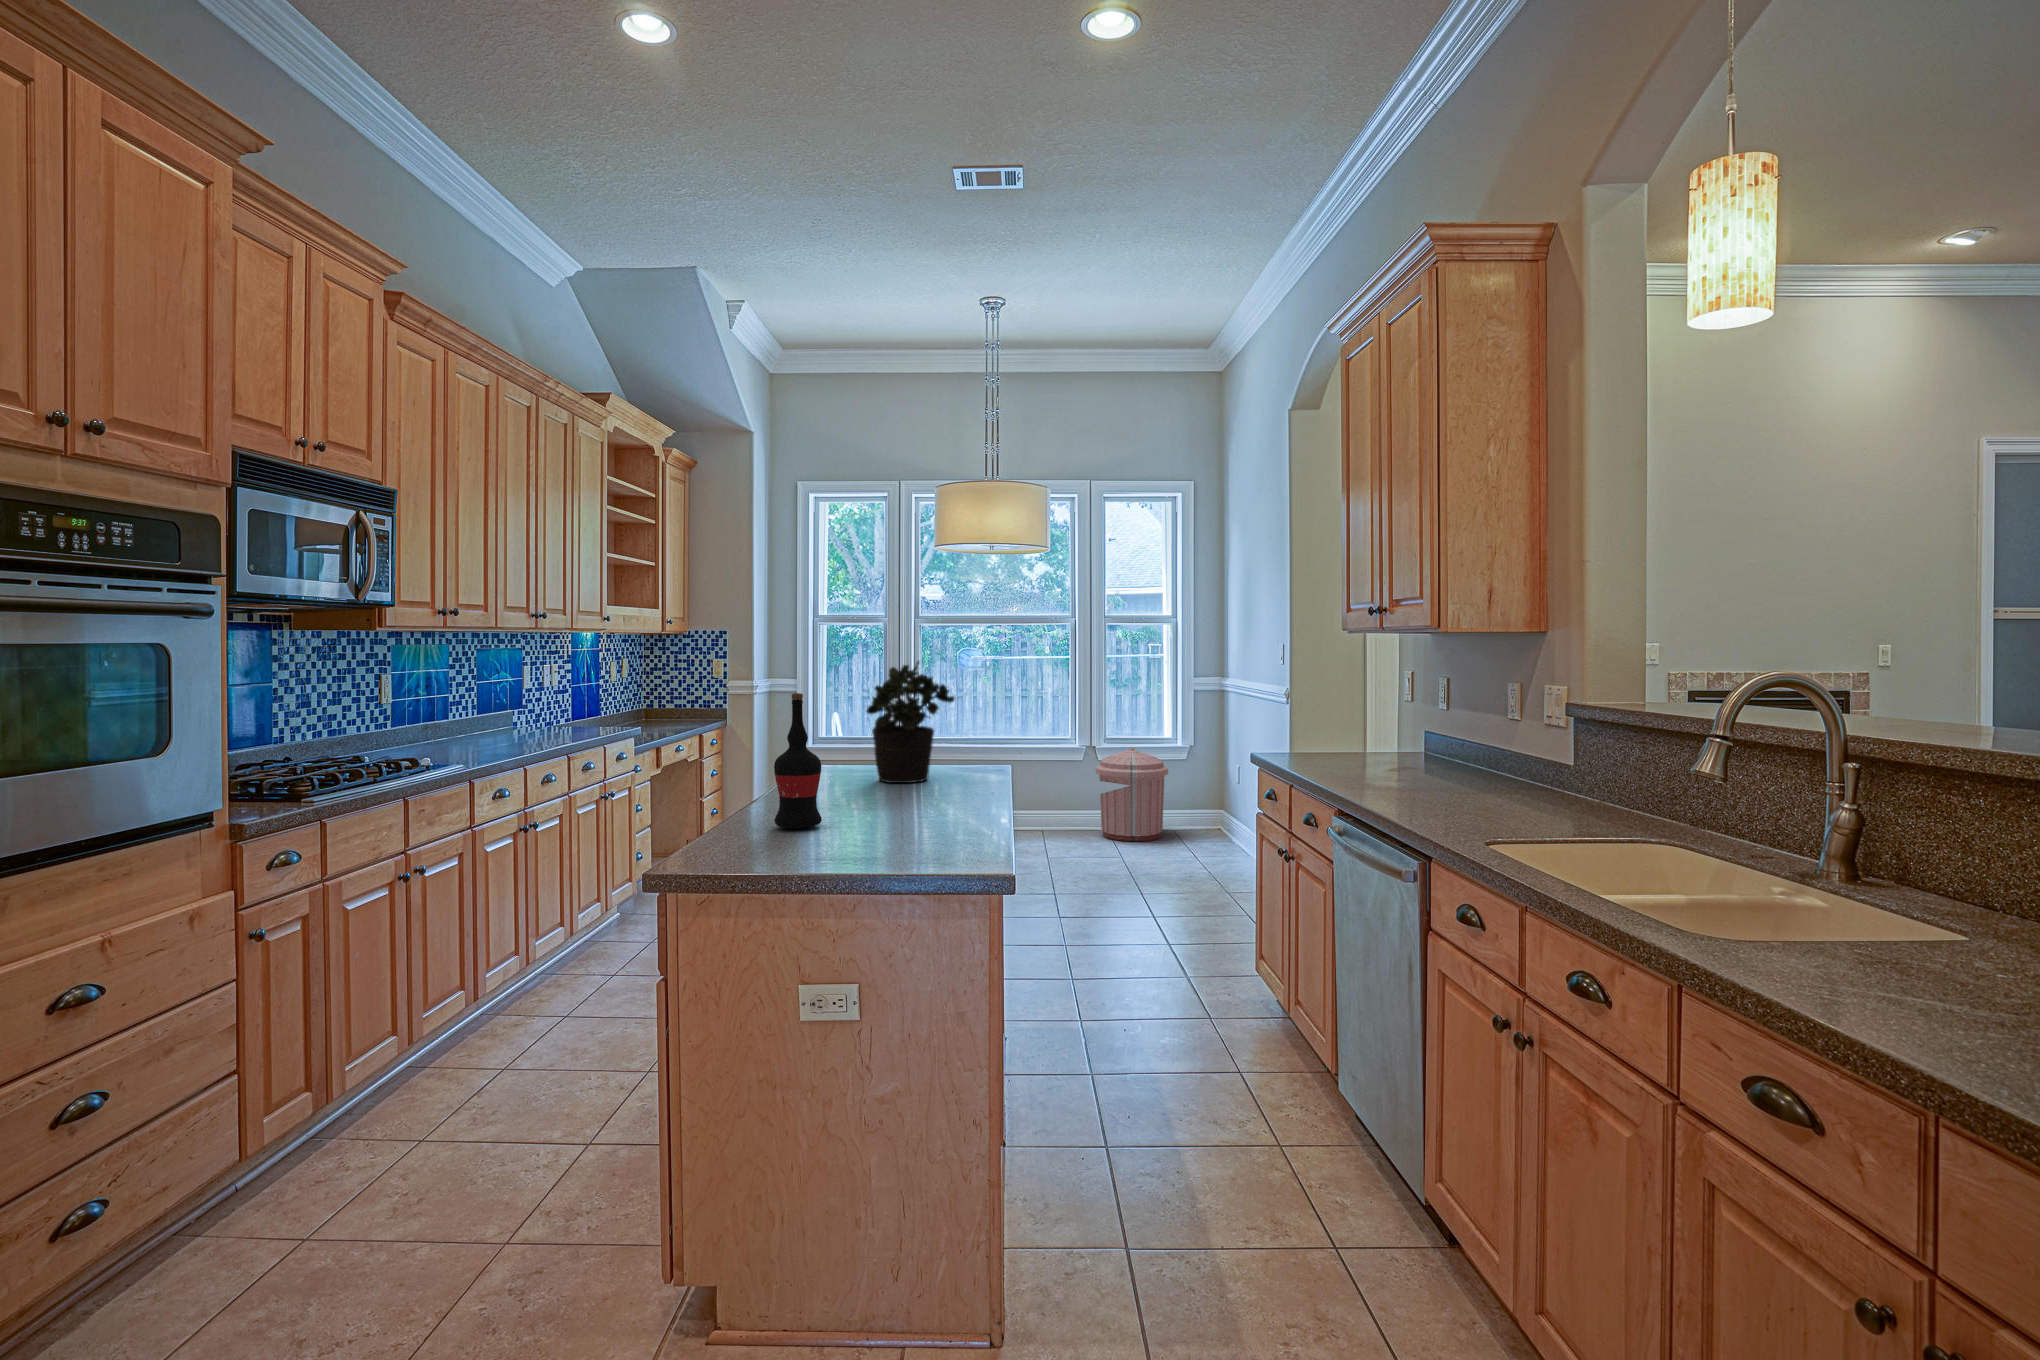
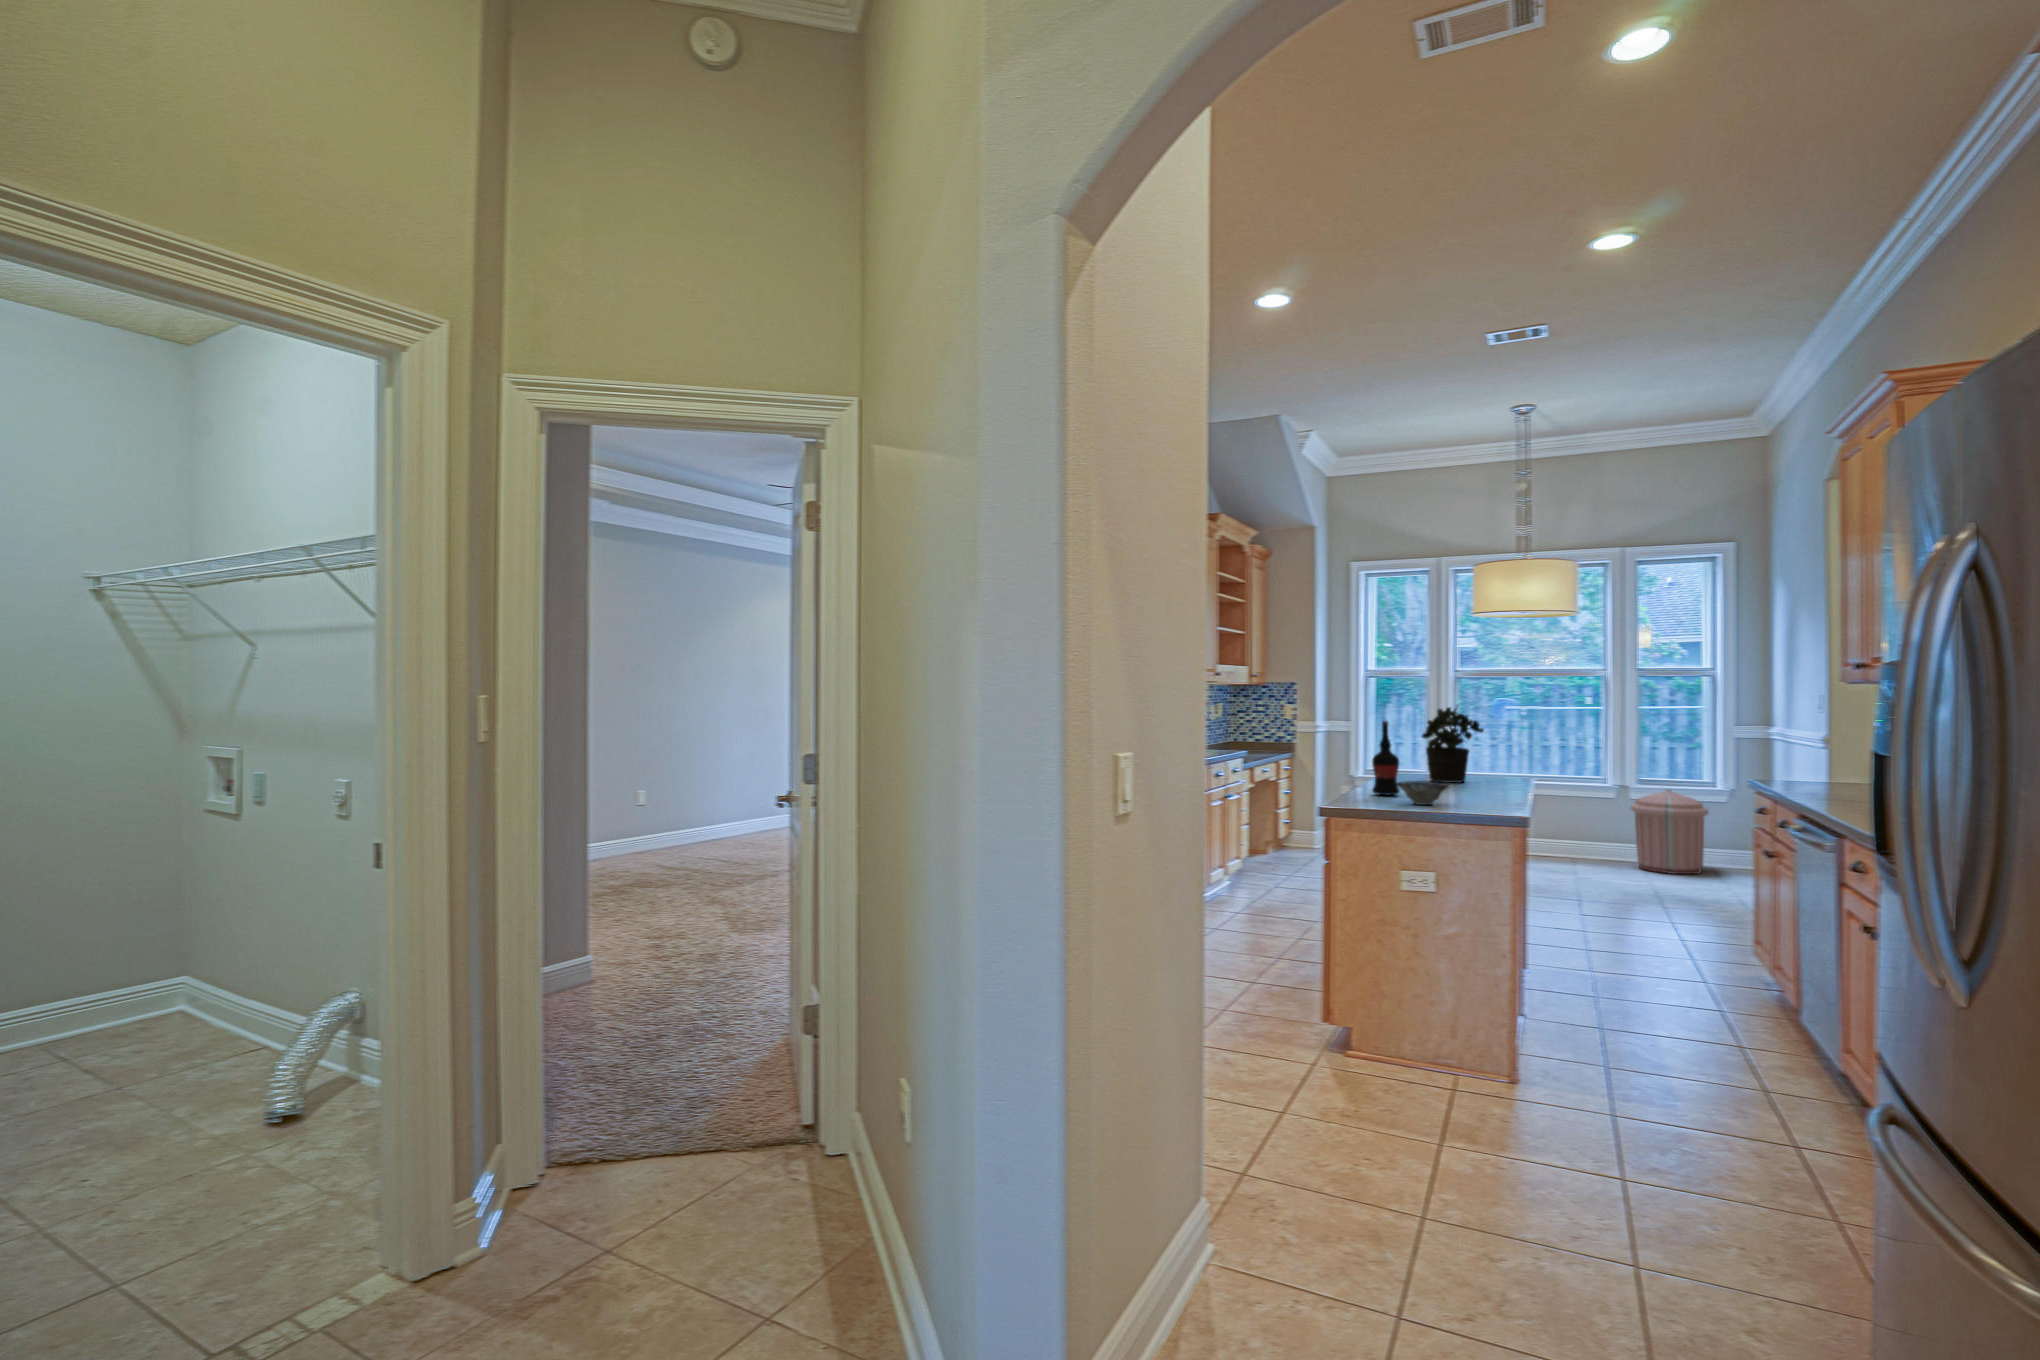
ceramic bowl: none [807,806,902,856] -> present [1396,781,1449,805]

